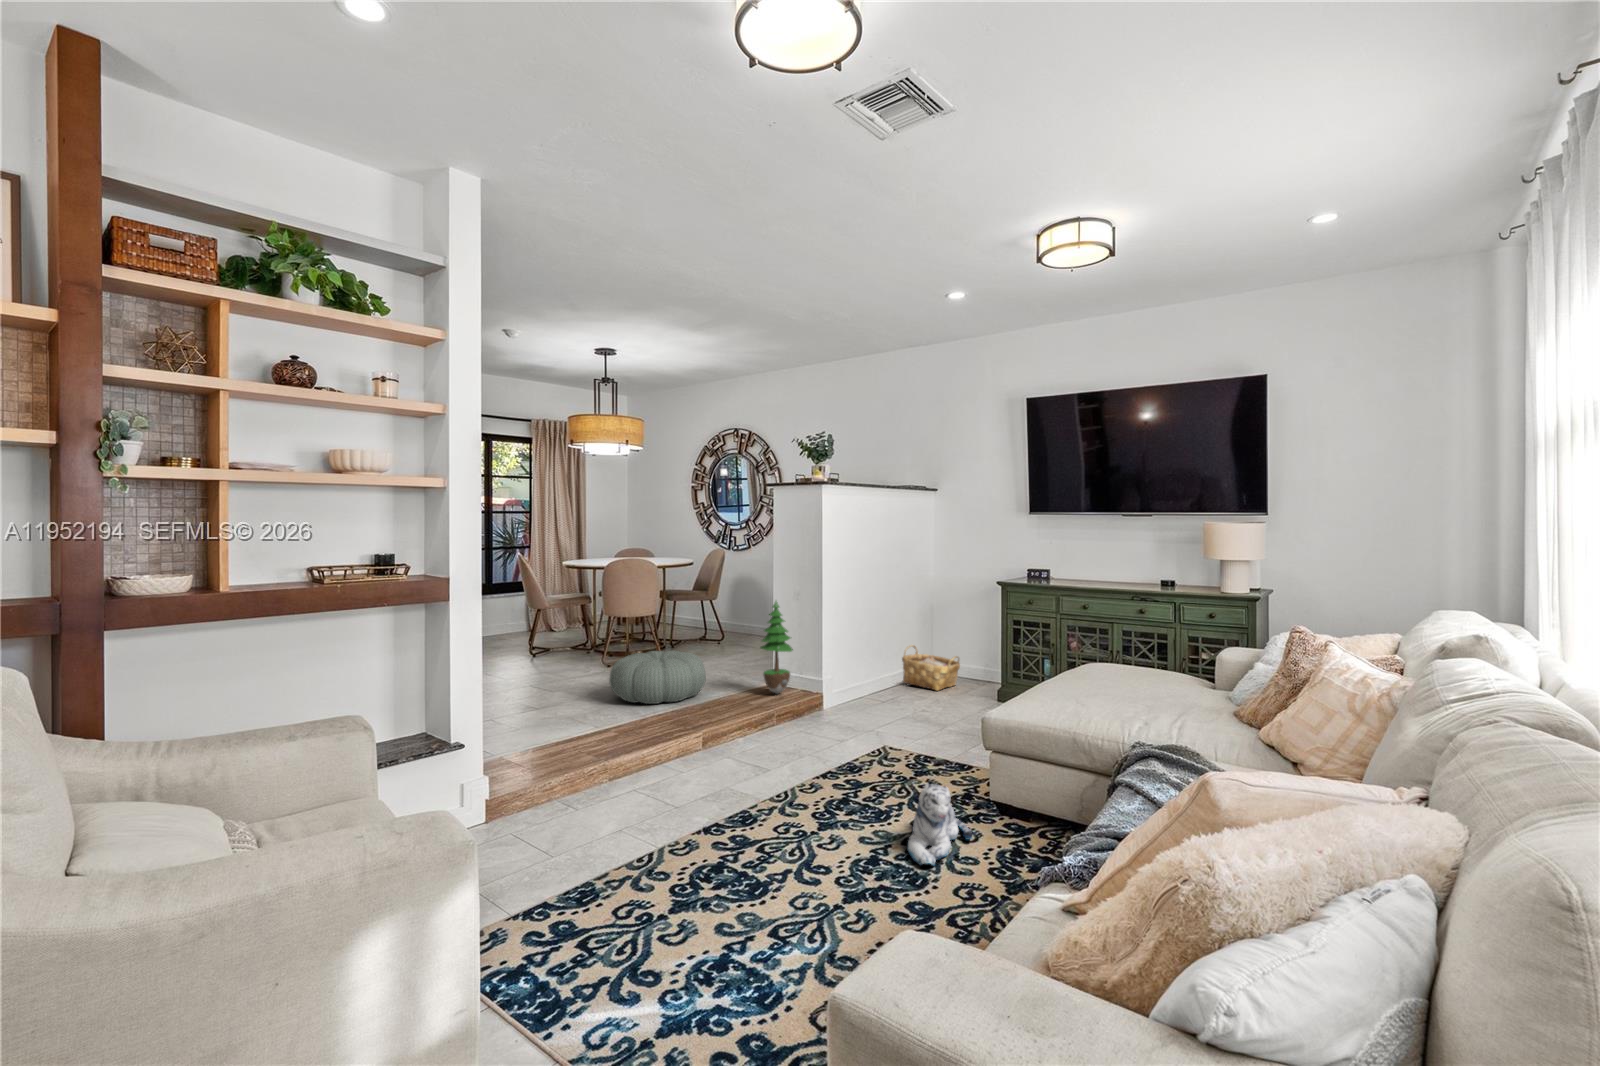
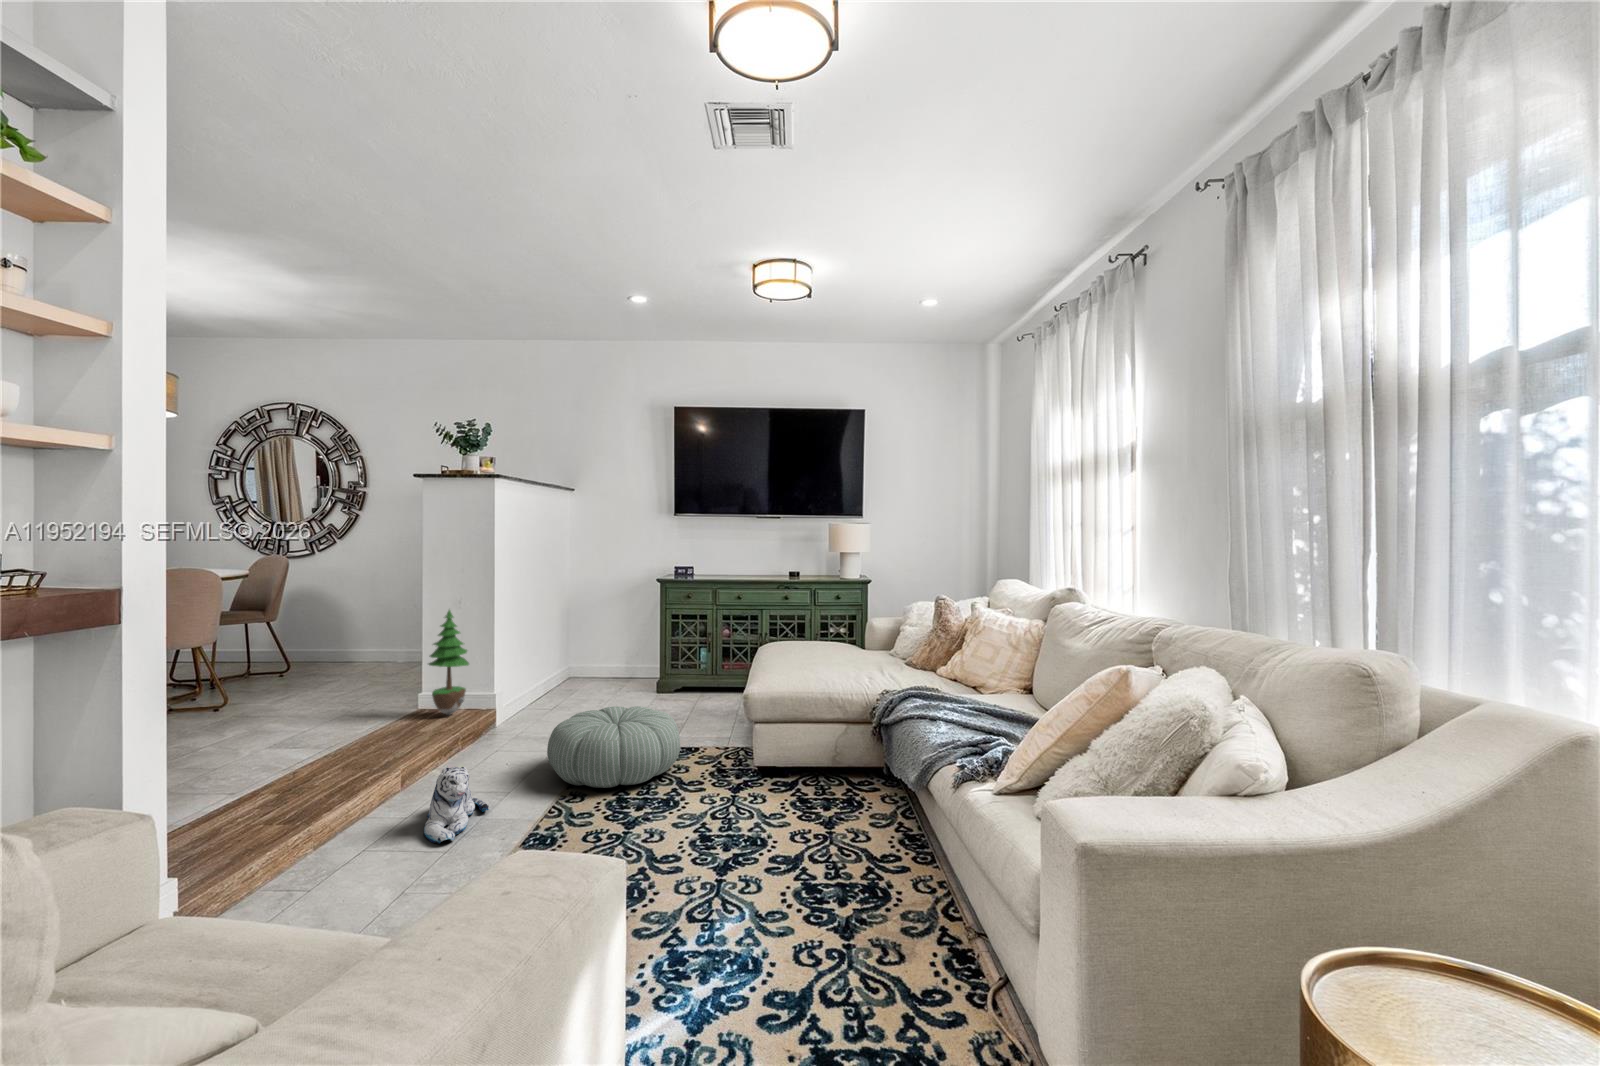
woven basket: present [902,645,960,691] -> none [557,647,616,689]
pouf: present [609,651,706,704] -> present [547,706,680,788]
plush toy: present [907,784,972,865] -> present [424,767,489,844]

